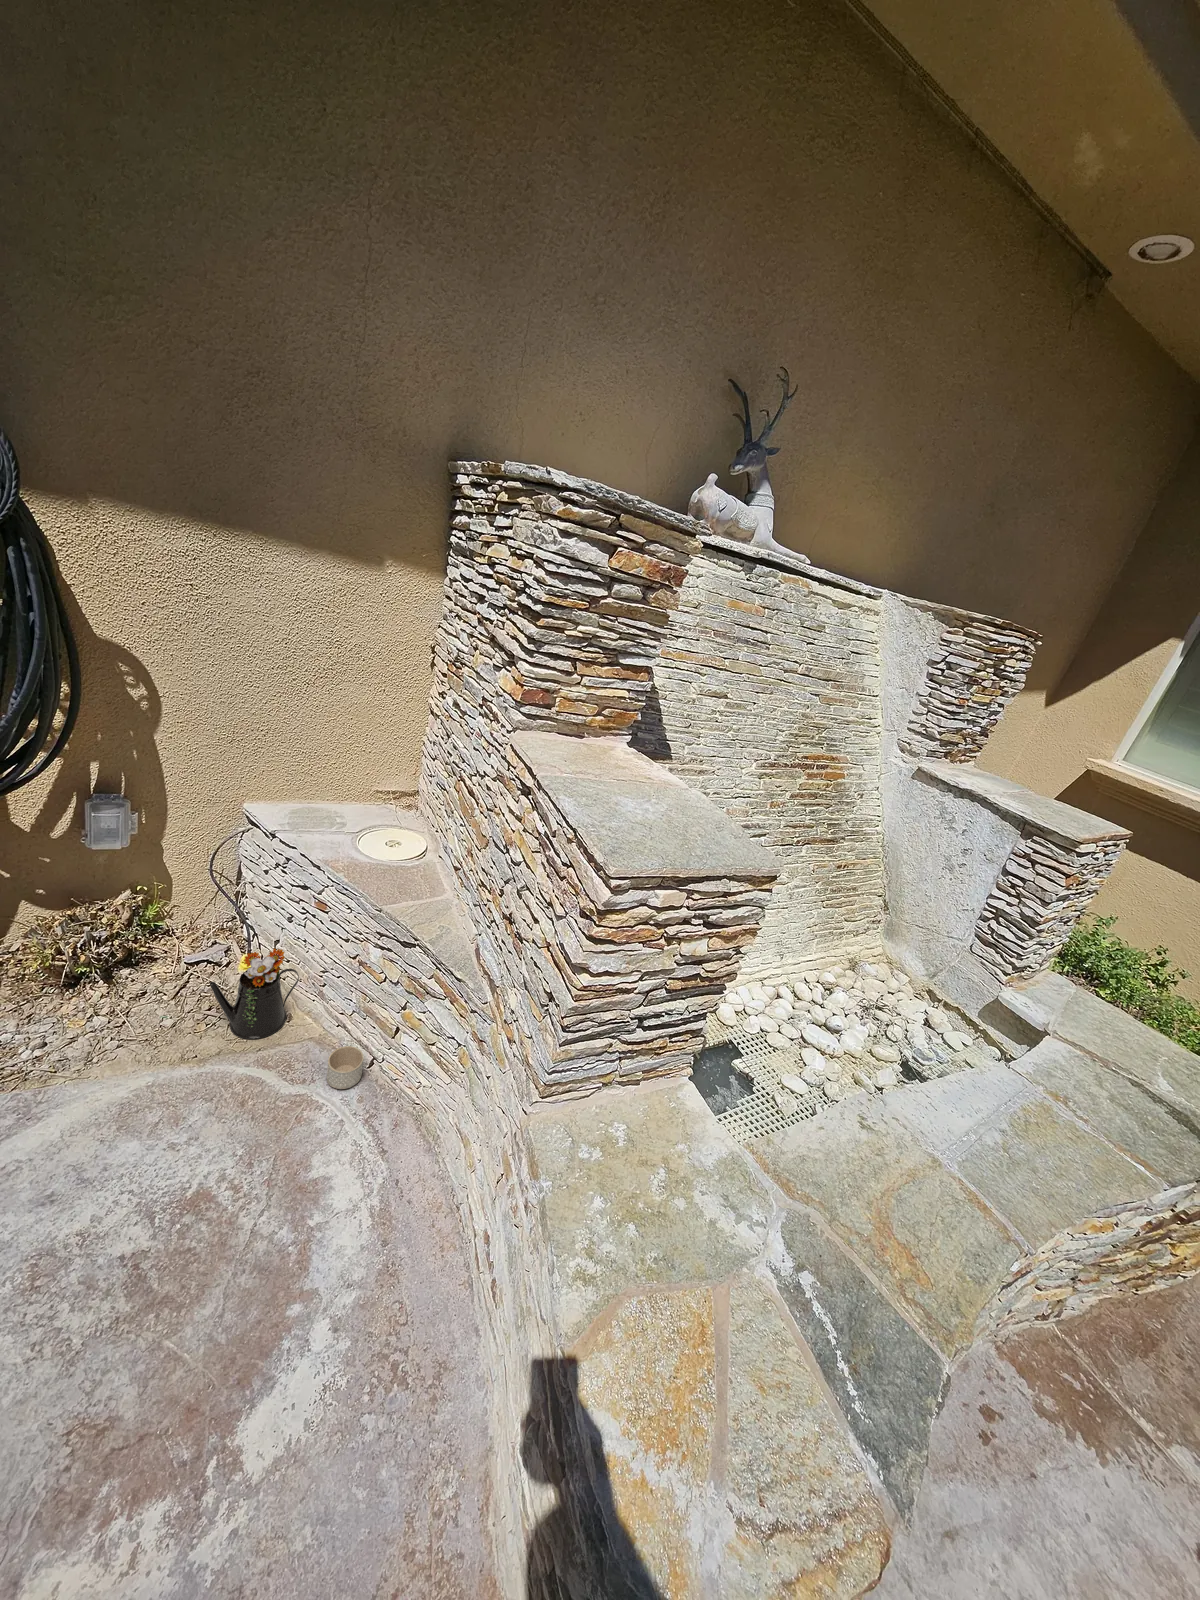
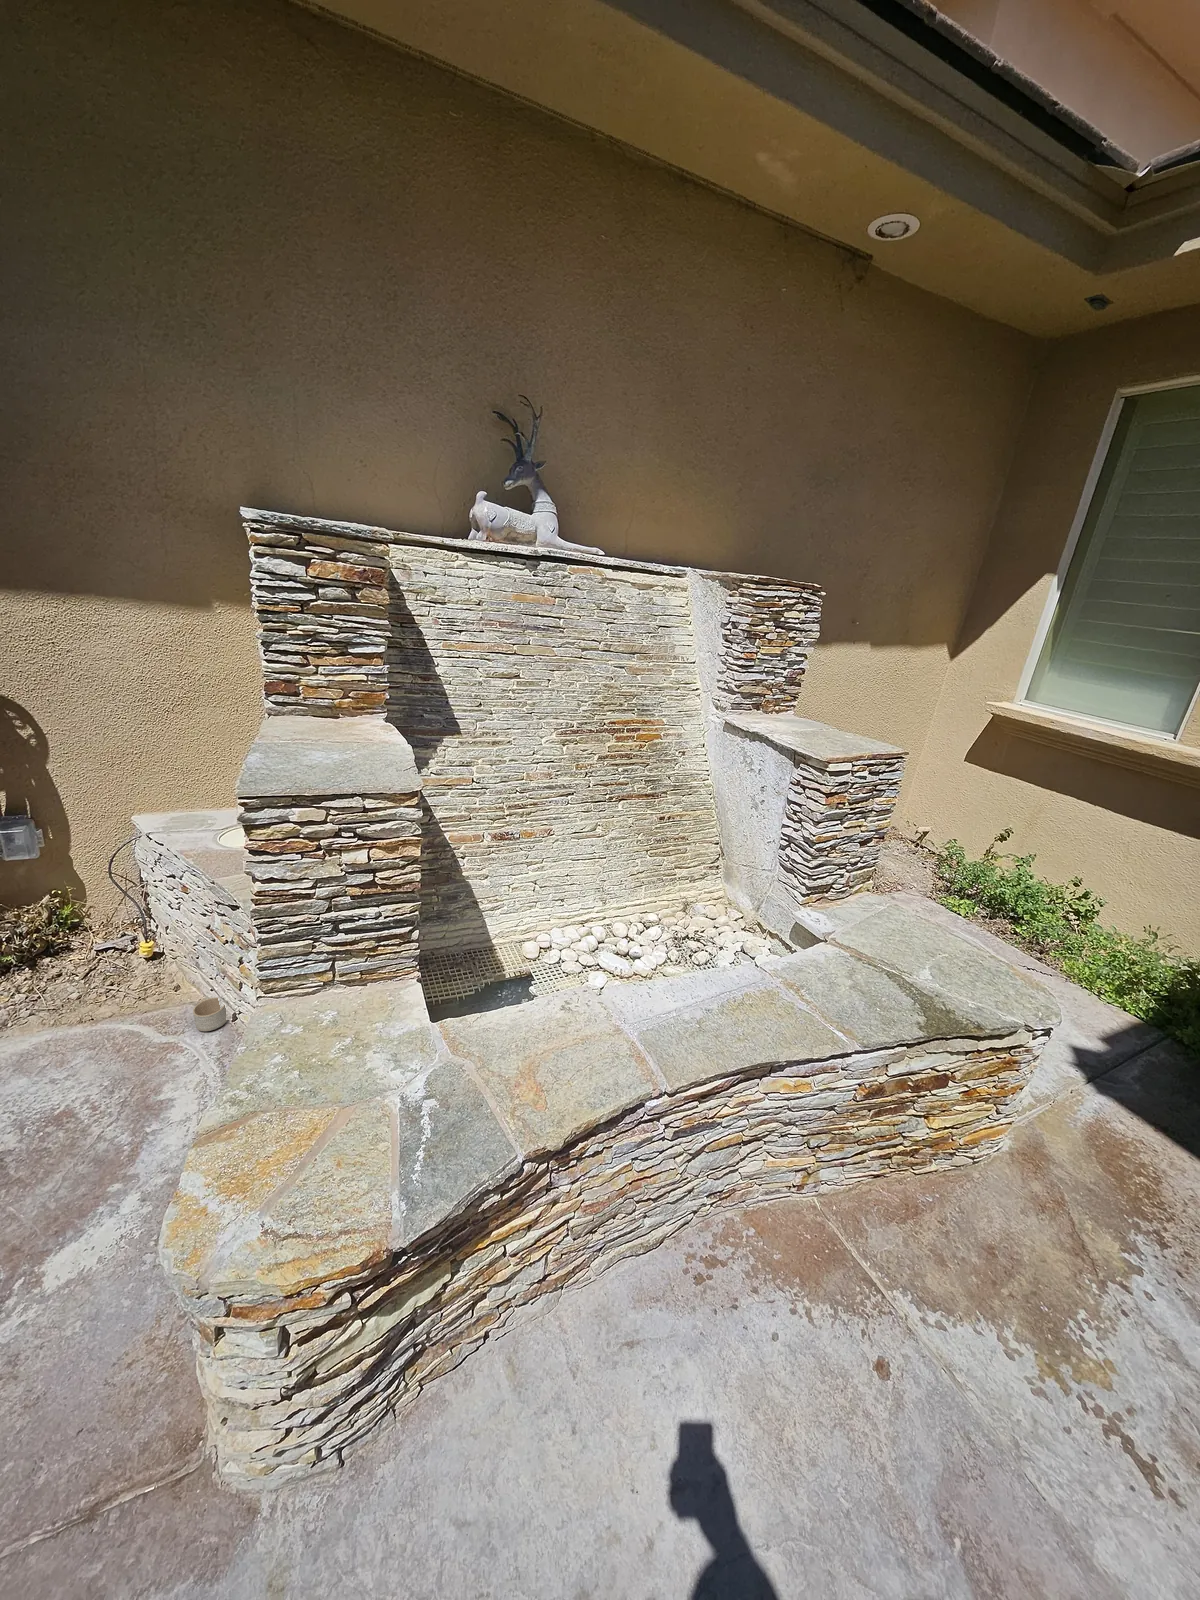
watering can: present [210,948,299,1039] -> none [99,922,181,1001]

